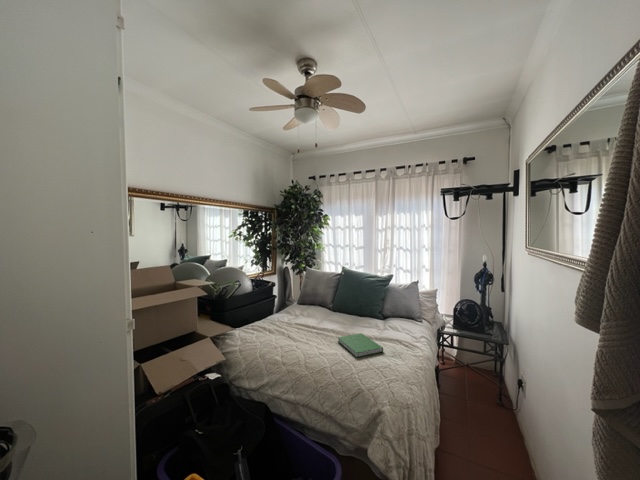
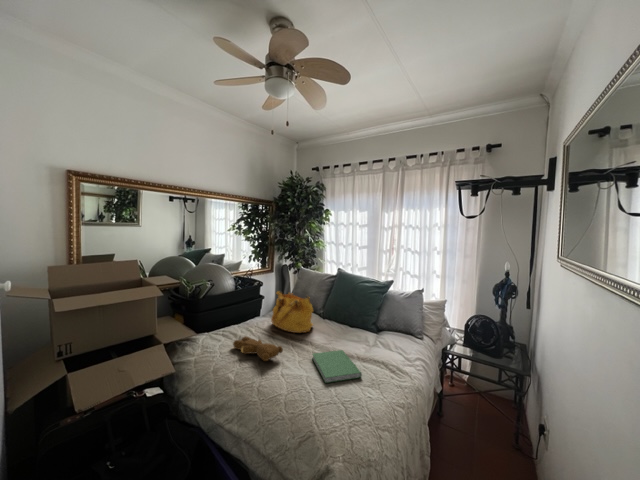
handbag: none [291,288,329,324] -> present [271,291,313,333]
teddy bear: none [266,328,314,345] -> present [233,337,283,361]

